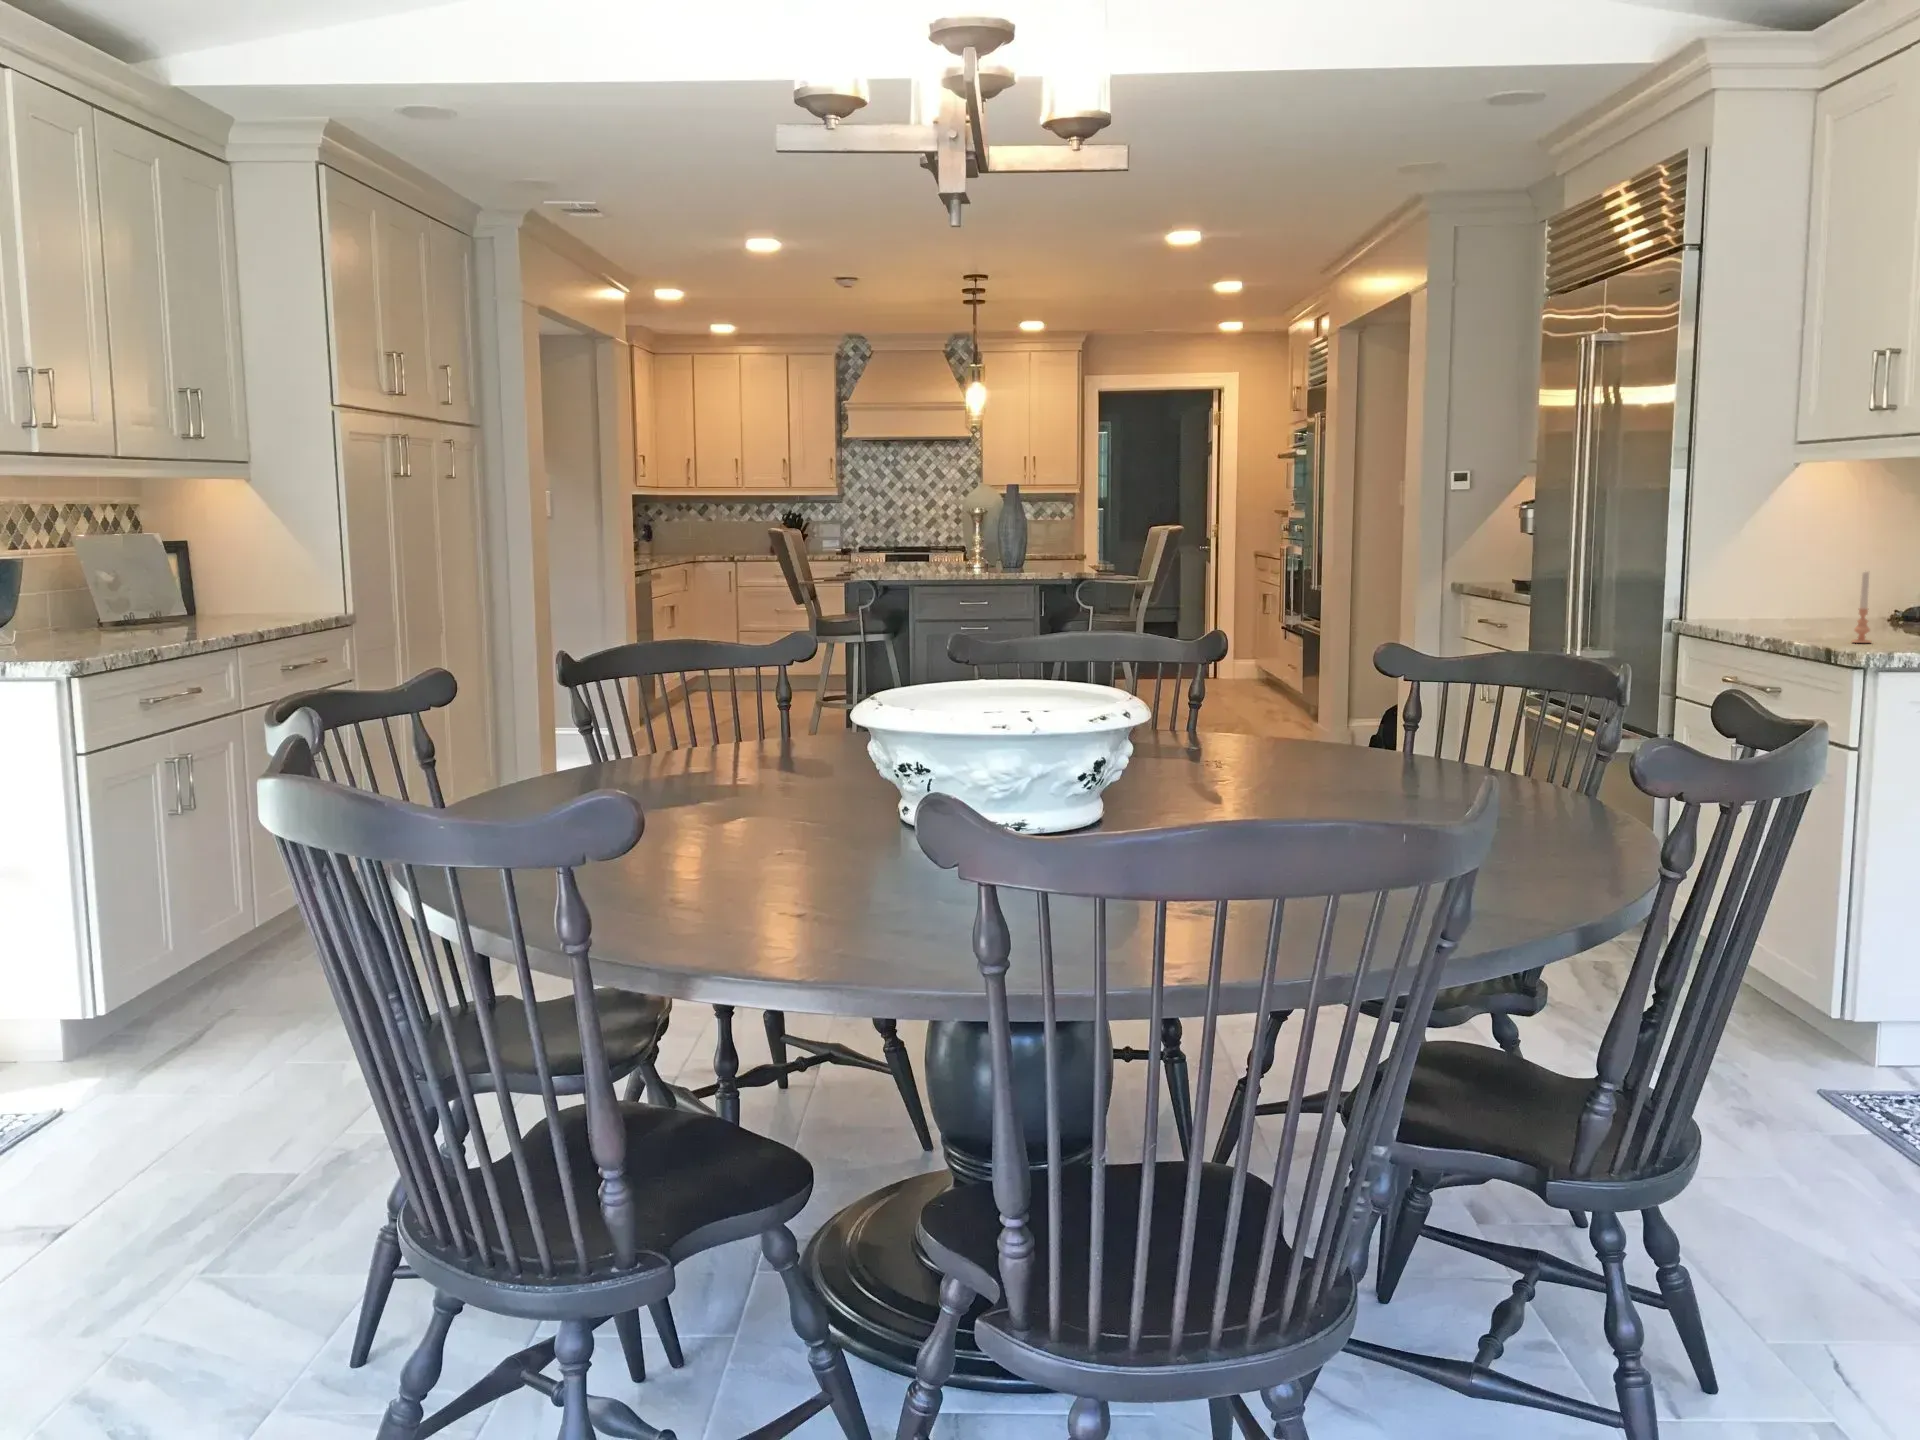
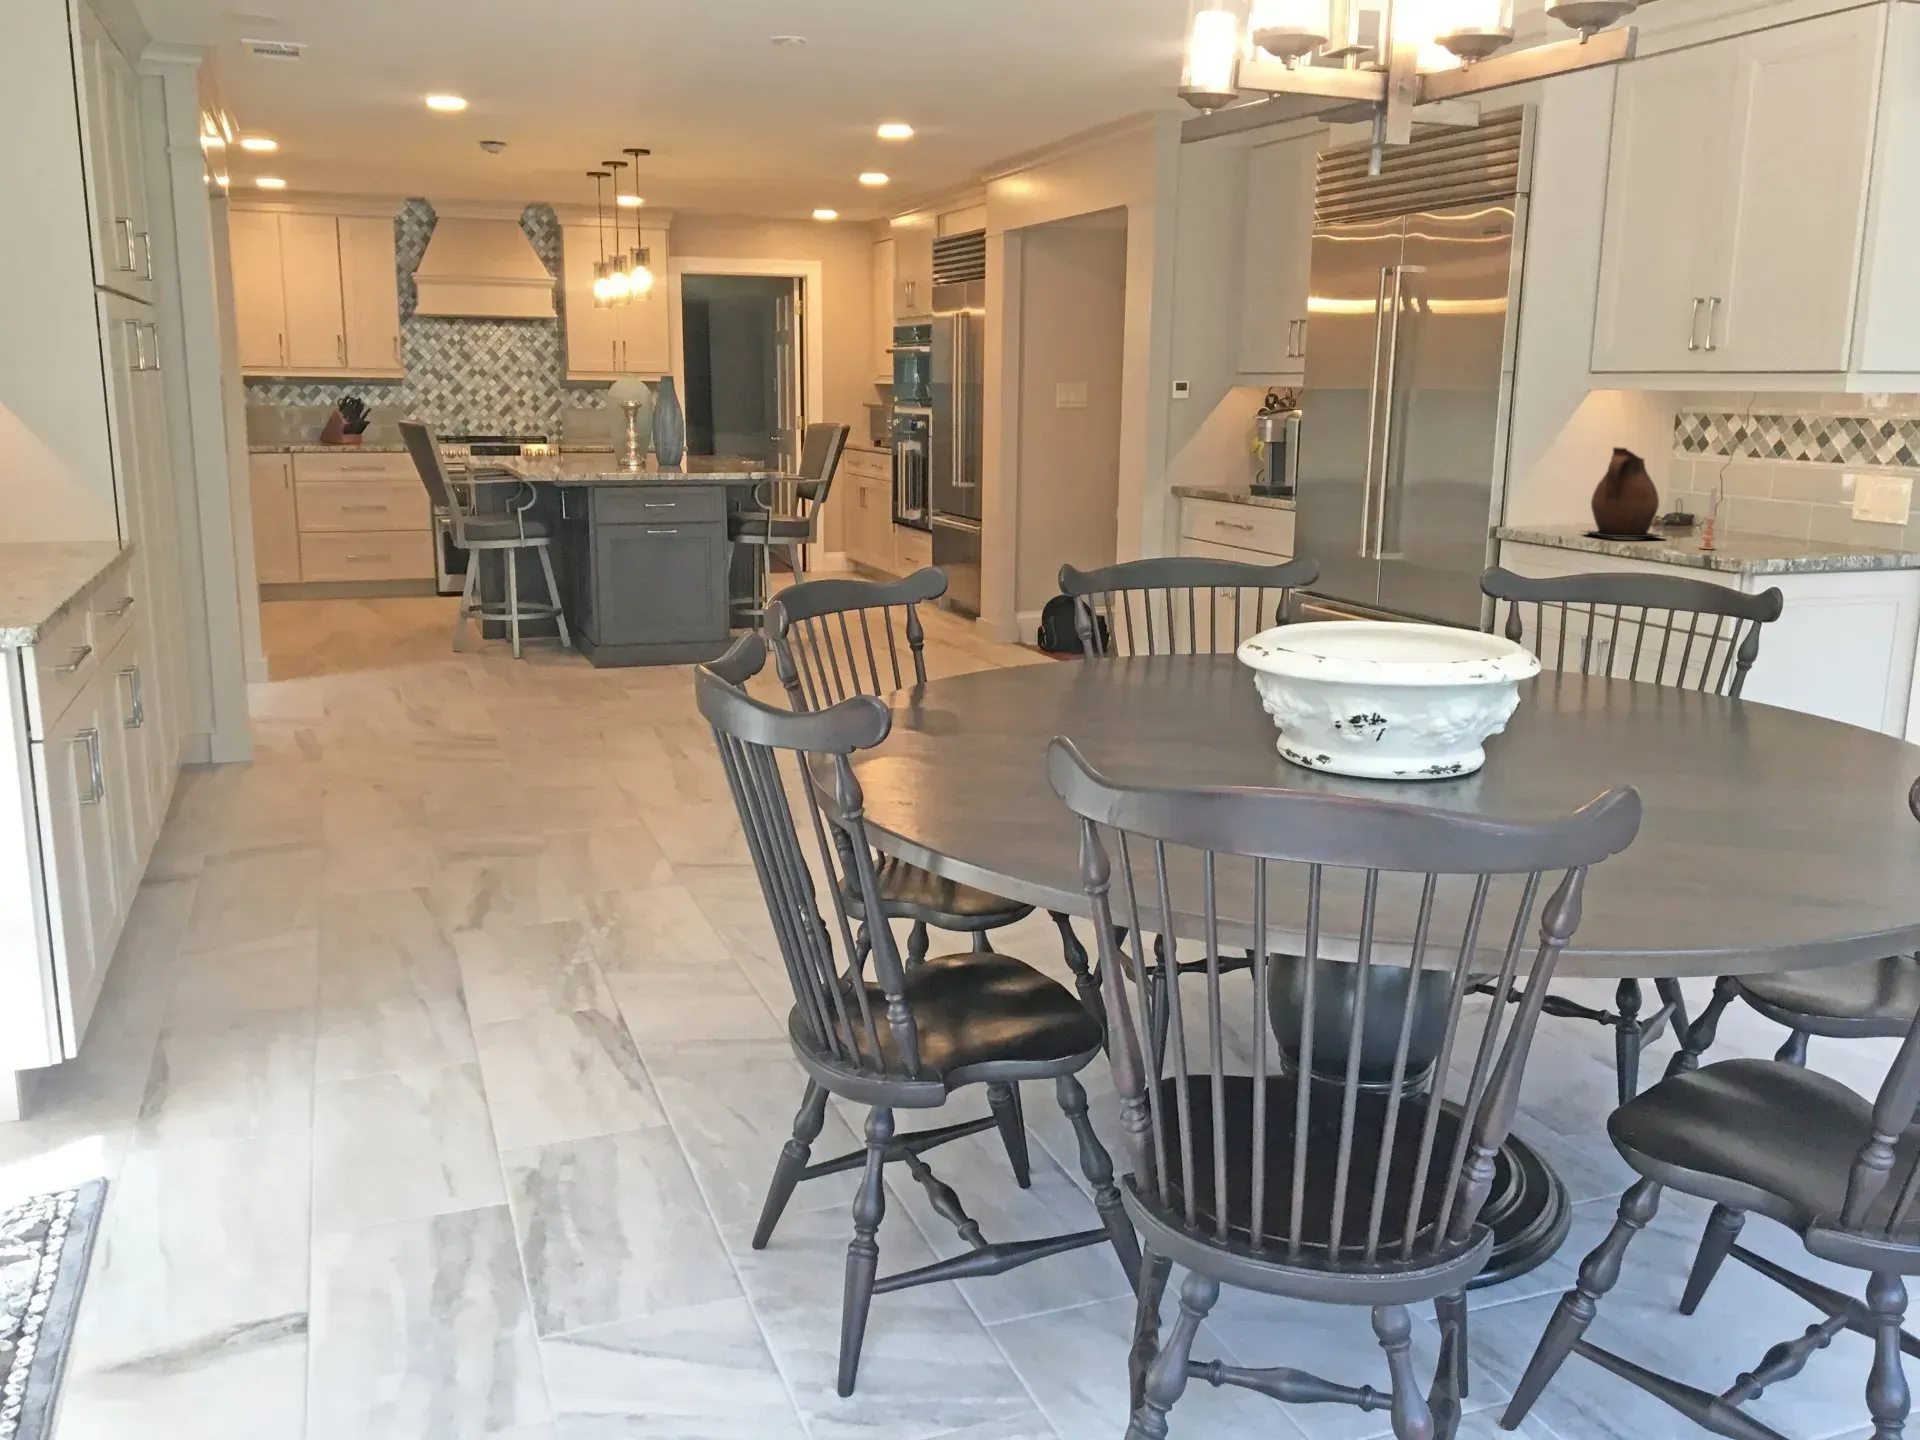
ceramic pitcher: none [1746,530,1846,633] -> present [1582,447,1665,537]

